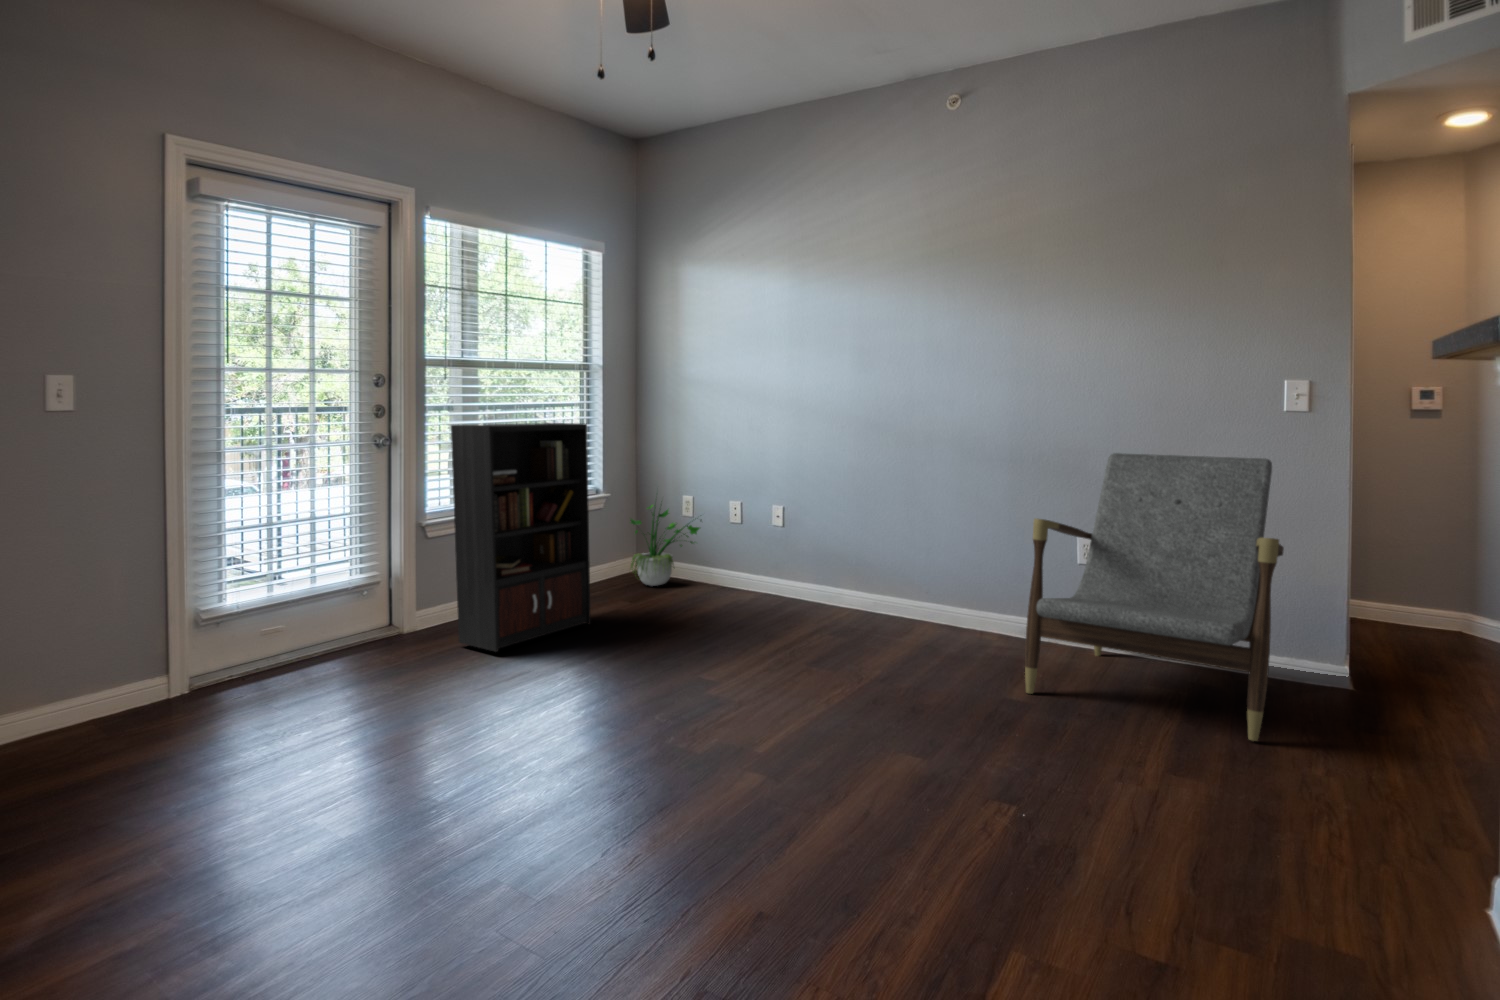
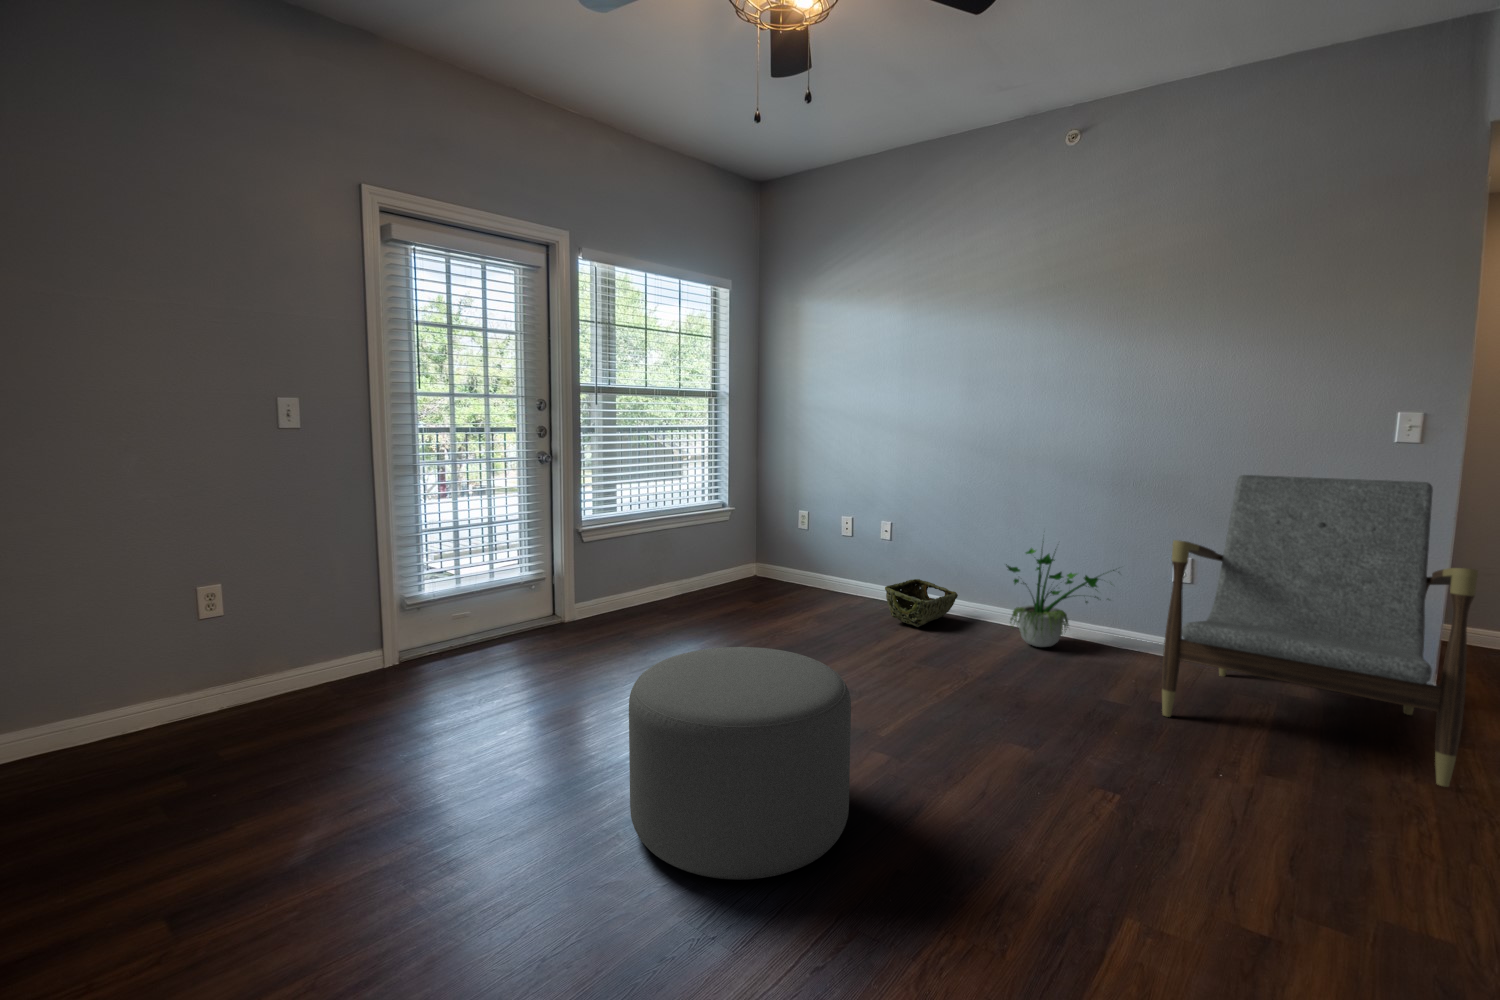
bookcase: present [451,423,591,652] -> none [601,443,720,652]
potted plant: present [631,505,700,586] -> present [1006,548,1114,647]
woven basket: none [771,569,850,619] -> present [885,579,958,627]
ottoman: none [471,632,693,846] -> present [629,647,851,880]

